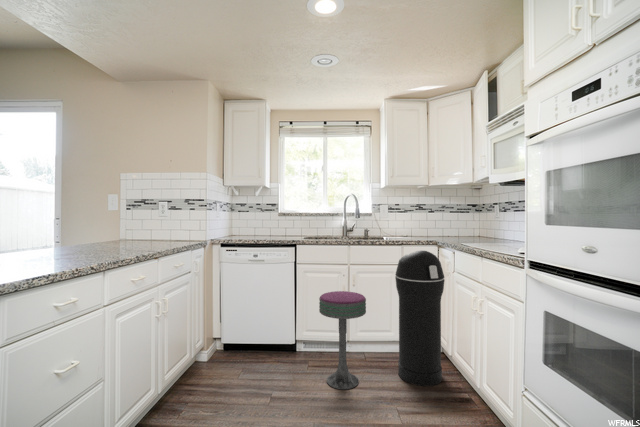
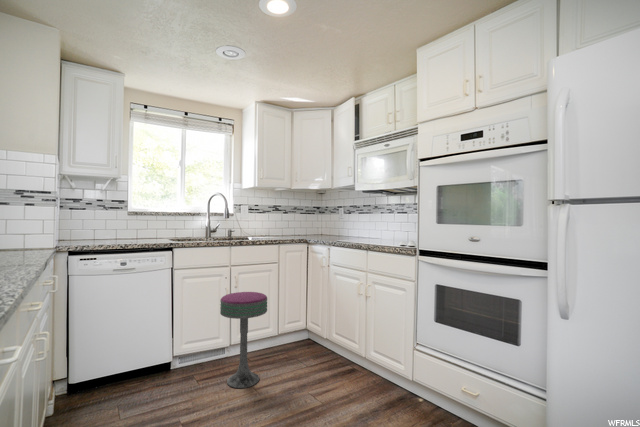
trash can: present [395,251,445,386] -> none [283,248,323,364]

